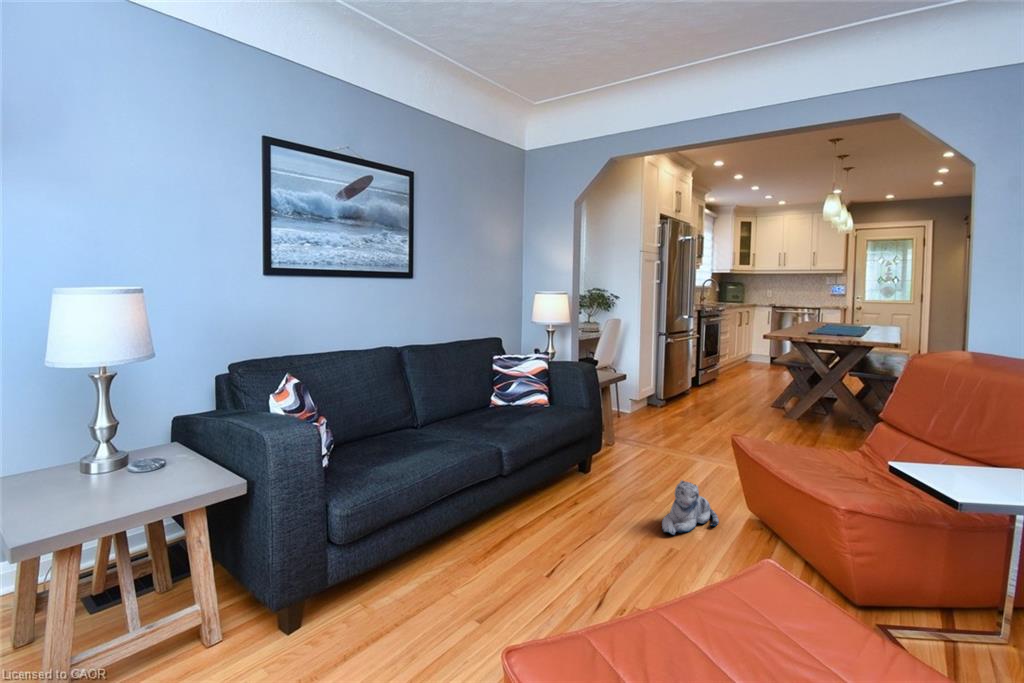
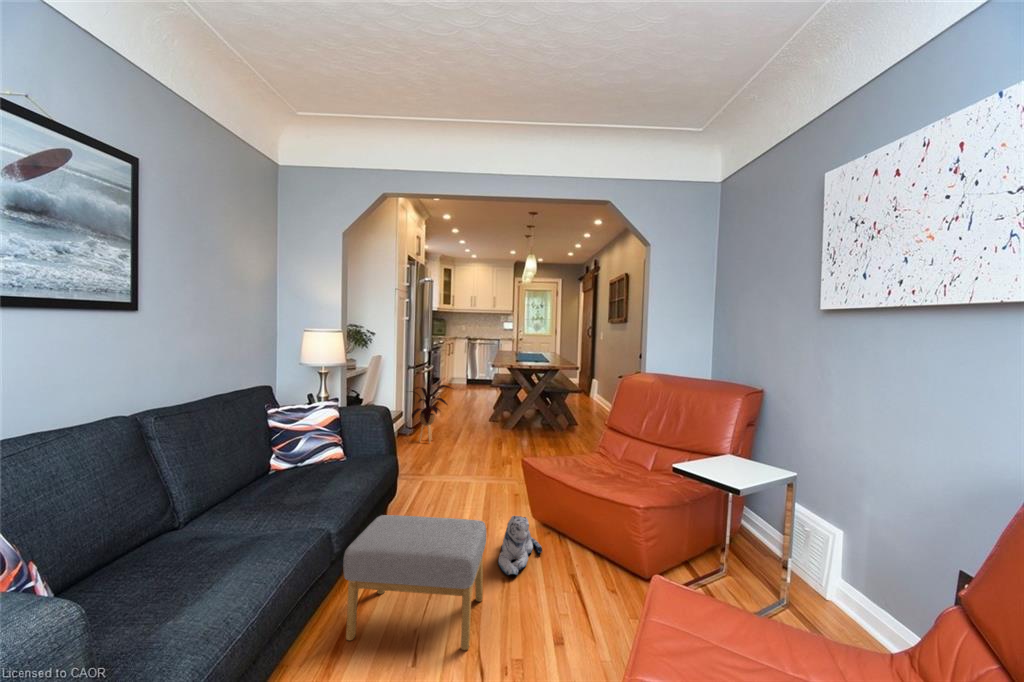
house plant: none [652,339,707,415] -> present [412,374,452,443]
footstool: none [507,450,632,567] -> present [343,515,486,650]

